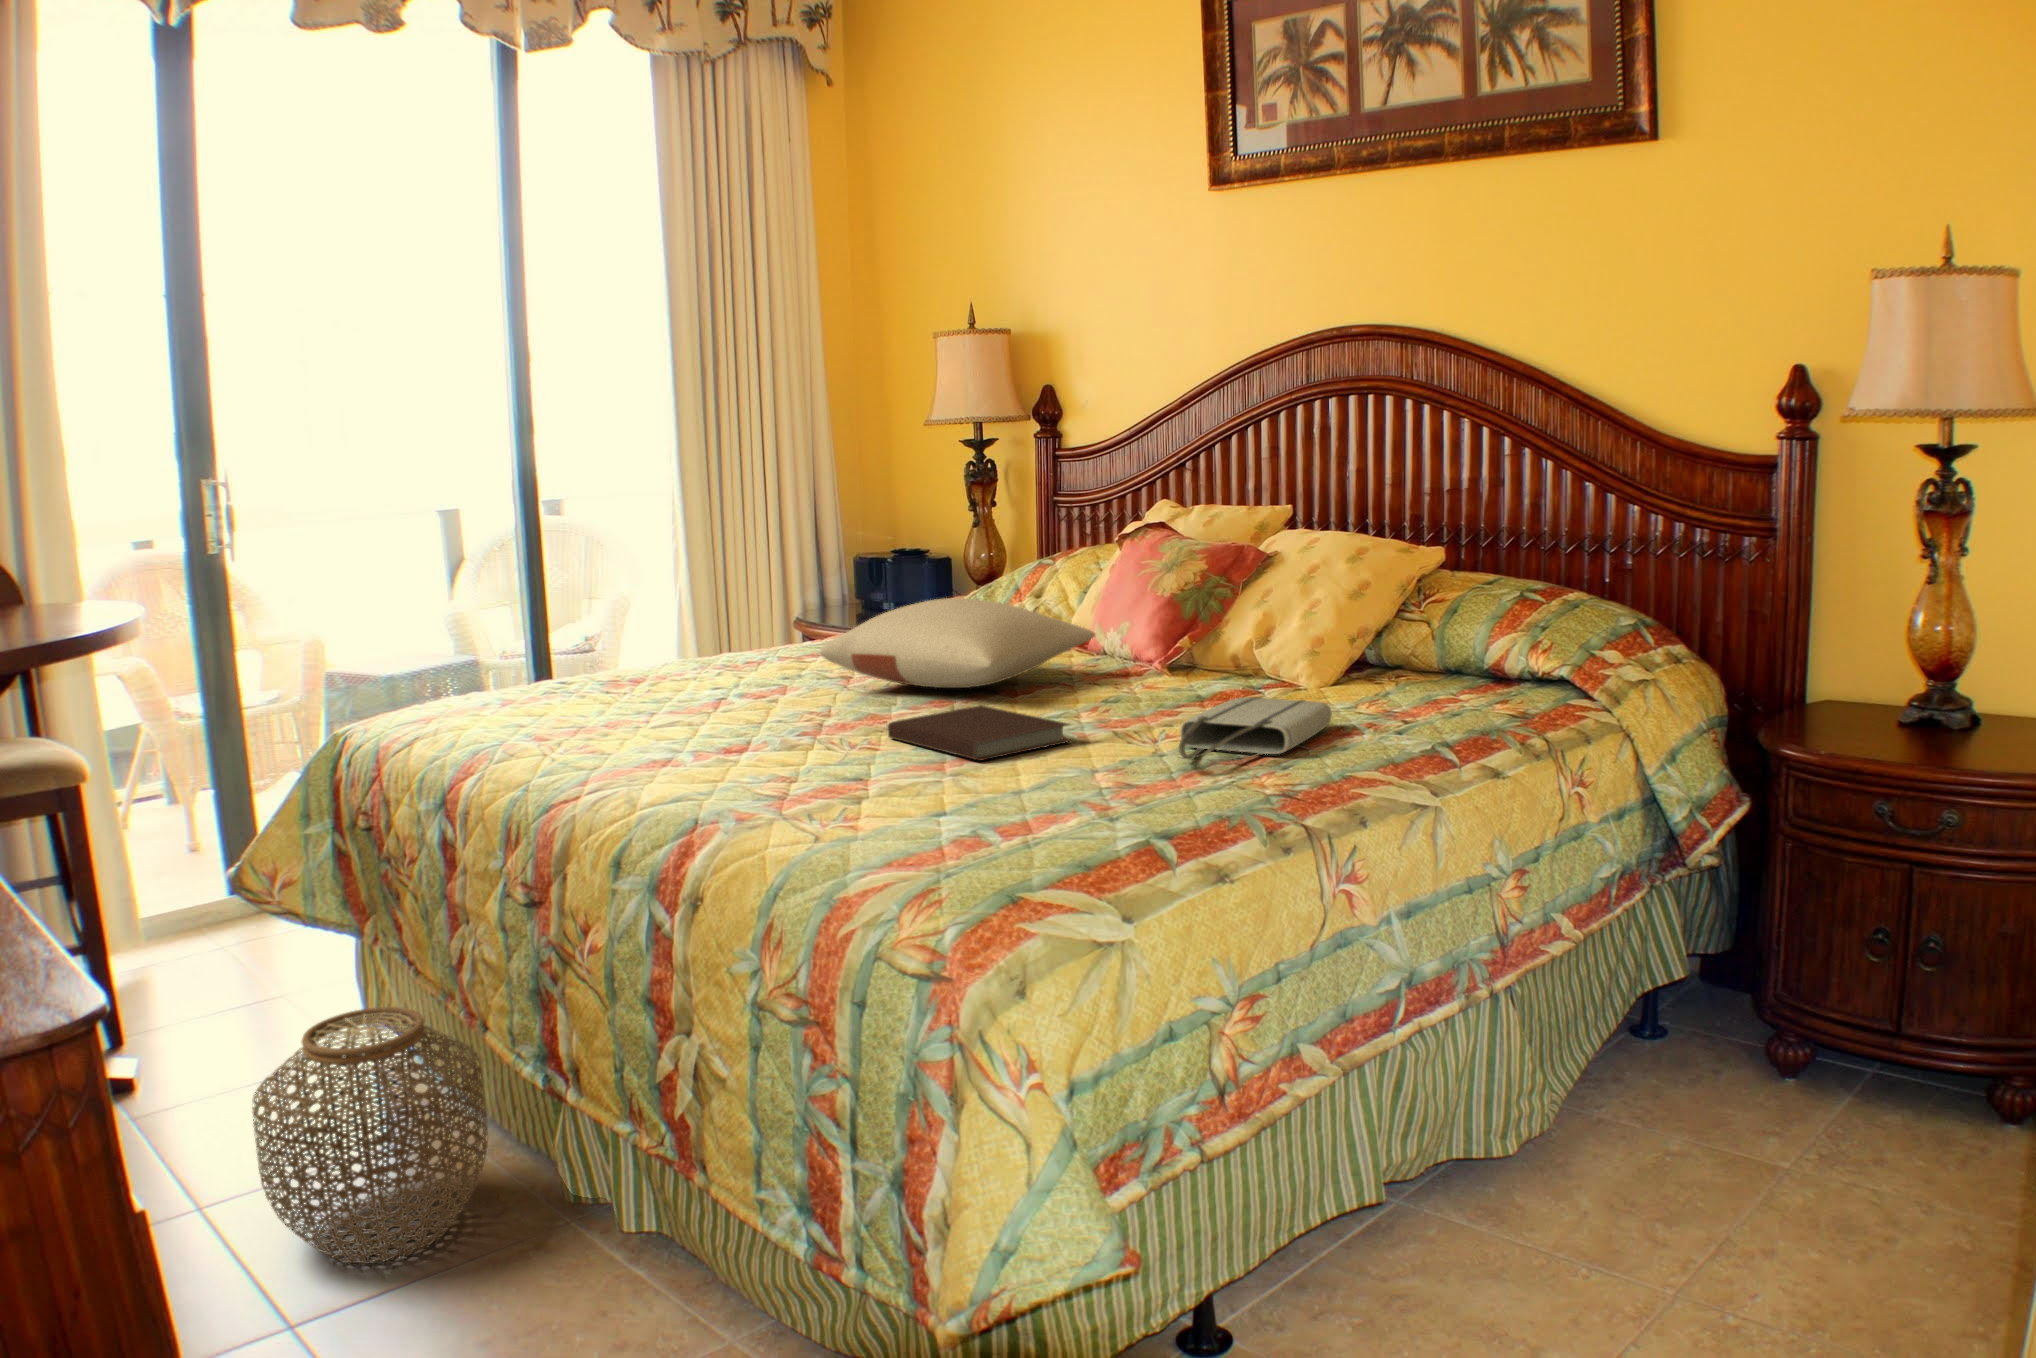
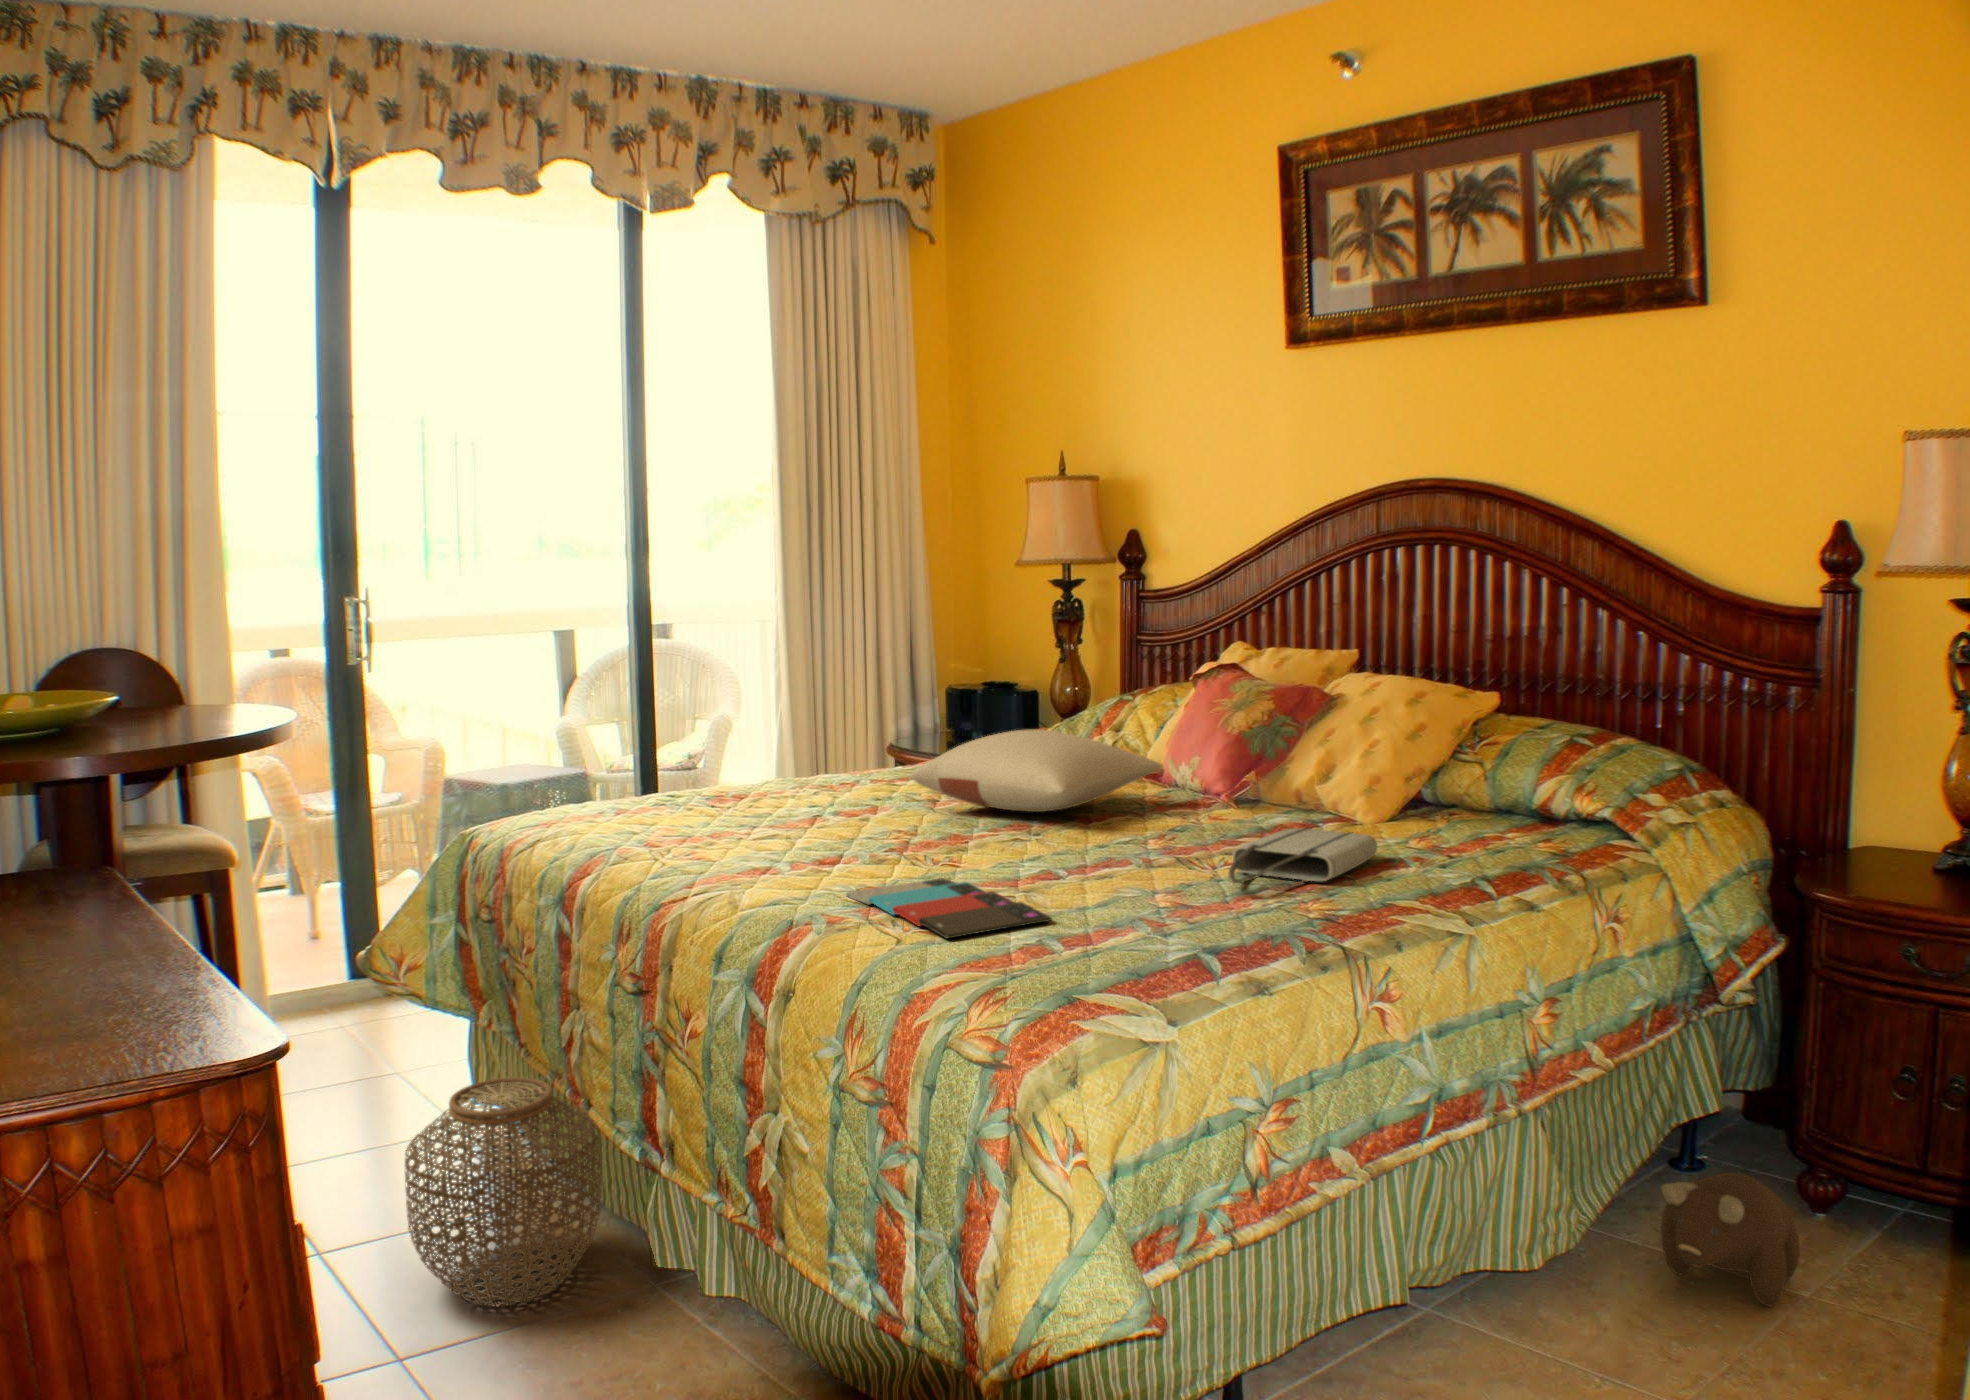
notebook: present [887,705,1070,760] -> none [967,828,1134,878]
smartphone: none [755,765,989,834] -> present [846,878,1052,939]
plush toy: none [1623,1038,1759,1172] -> present [1661,1173,1800,1306]

